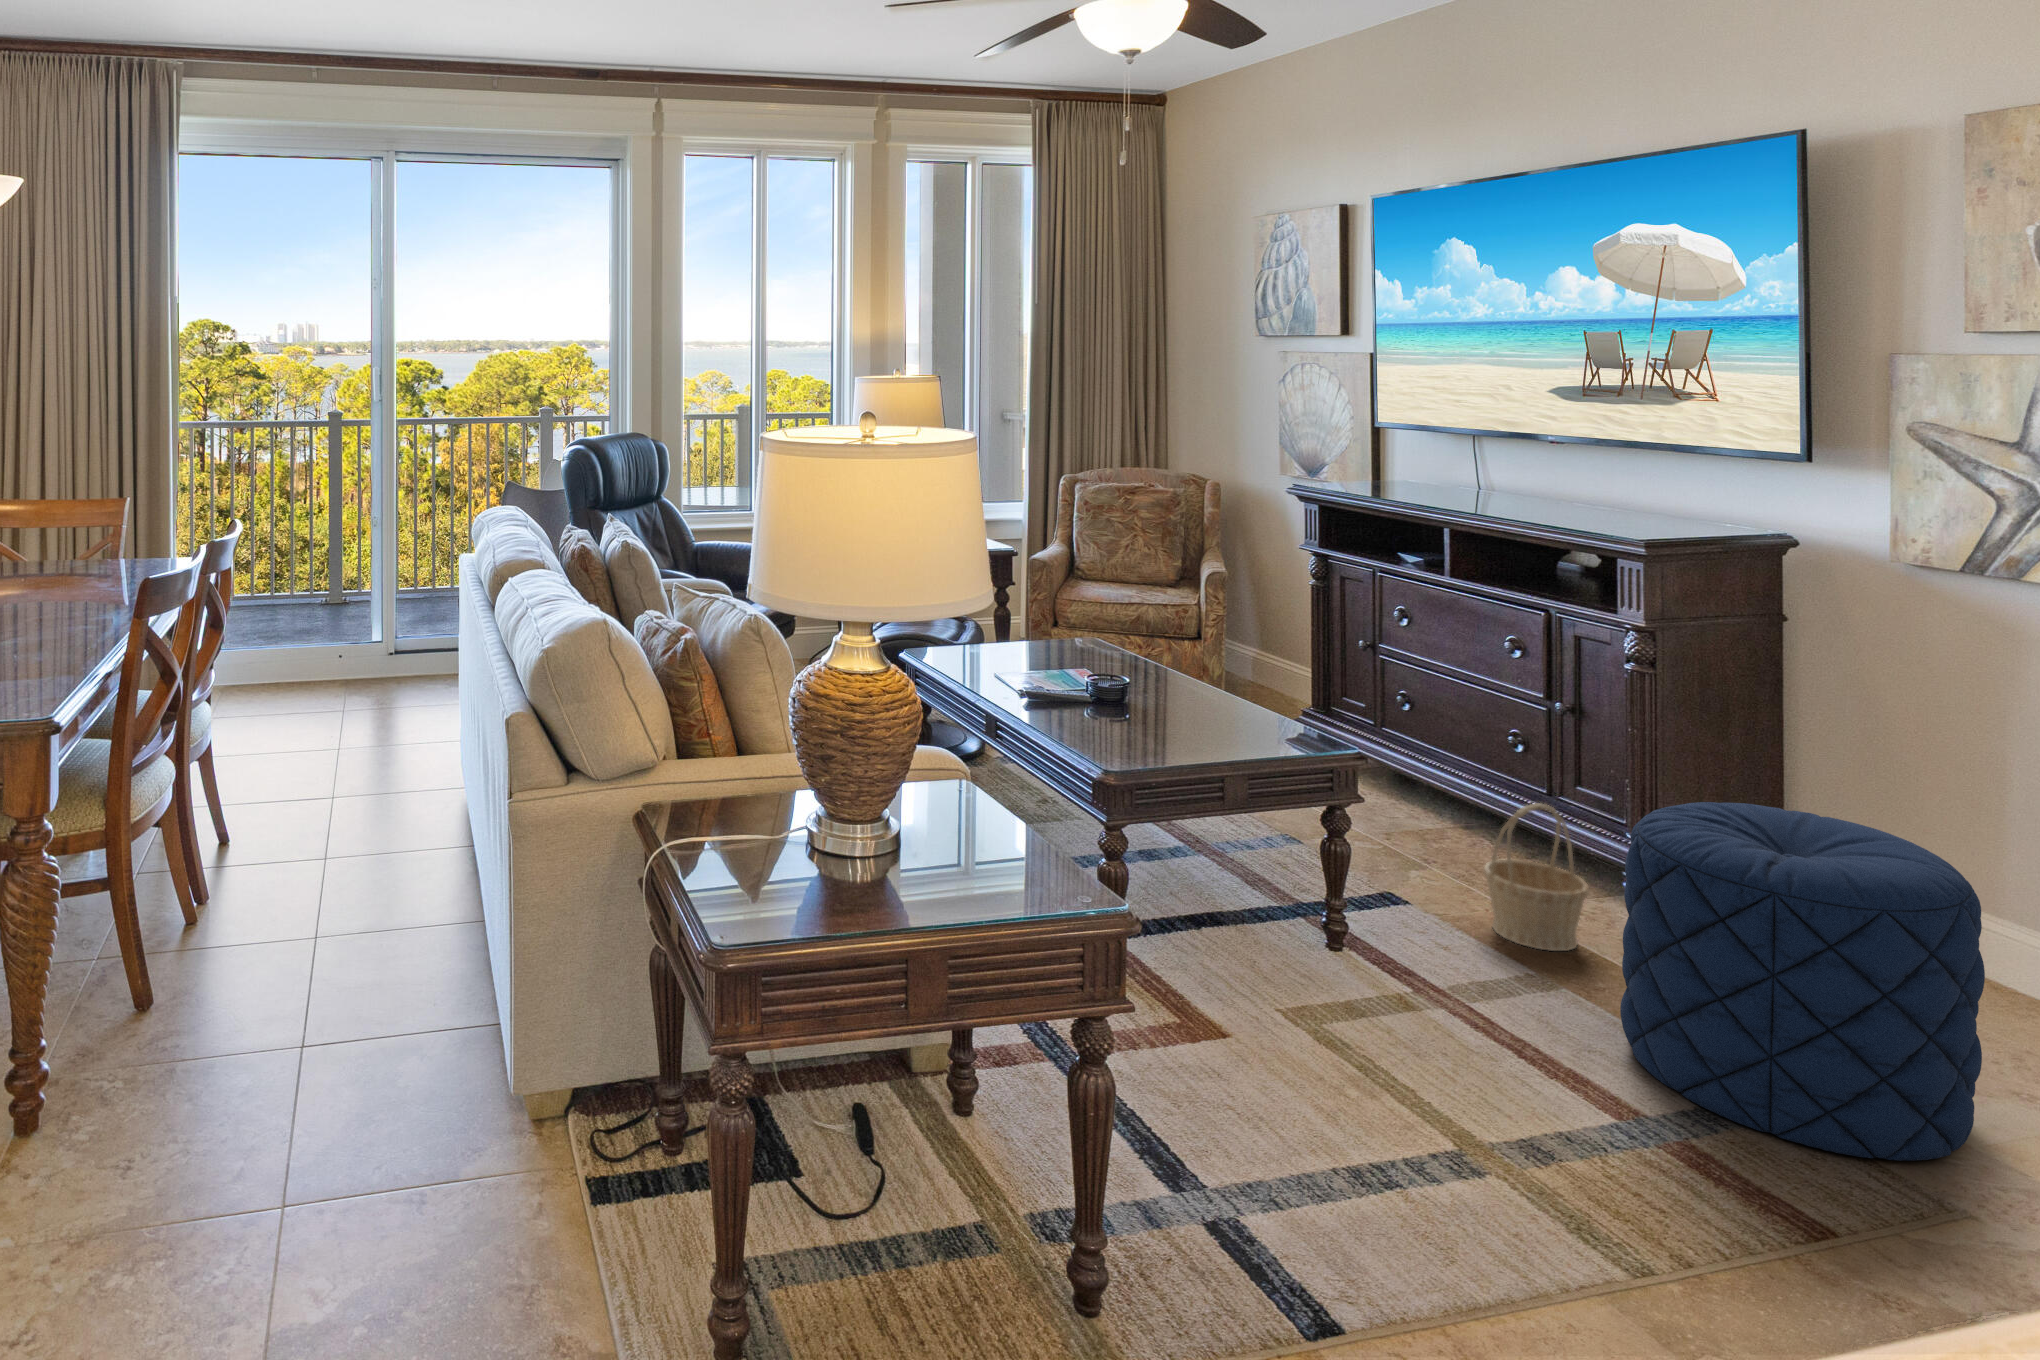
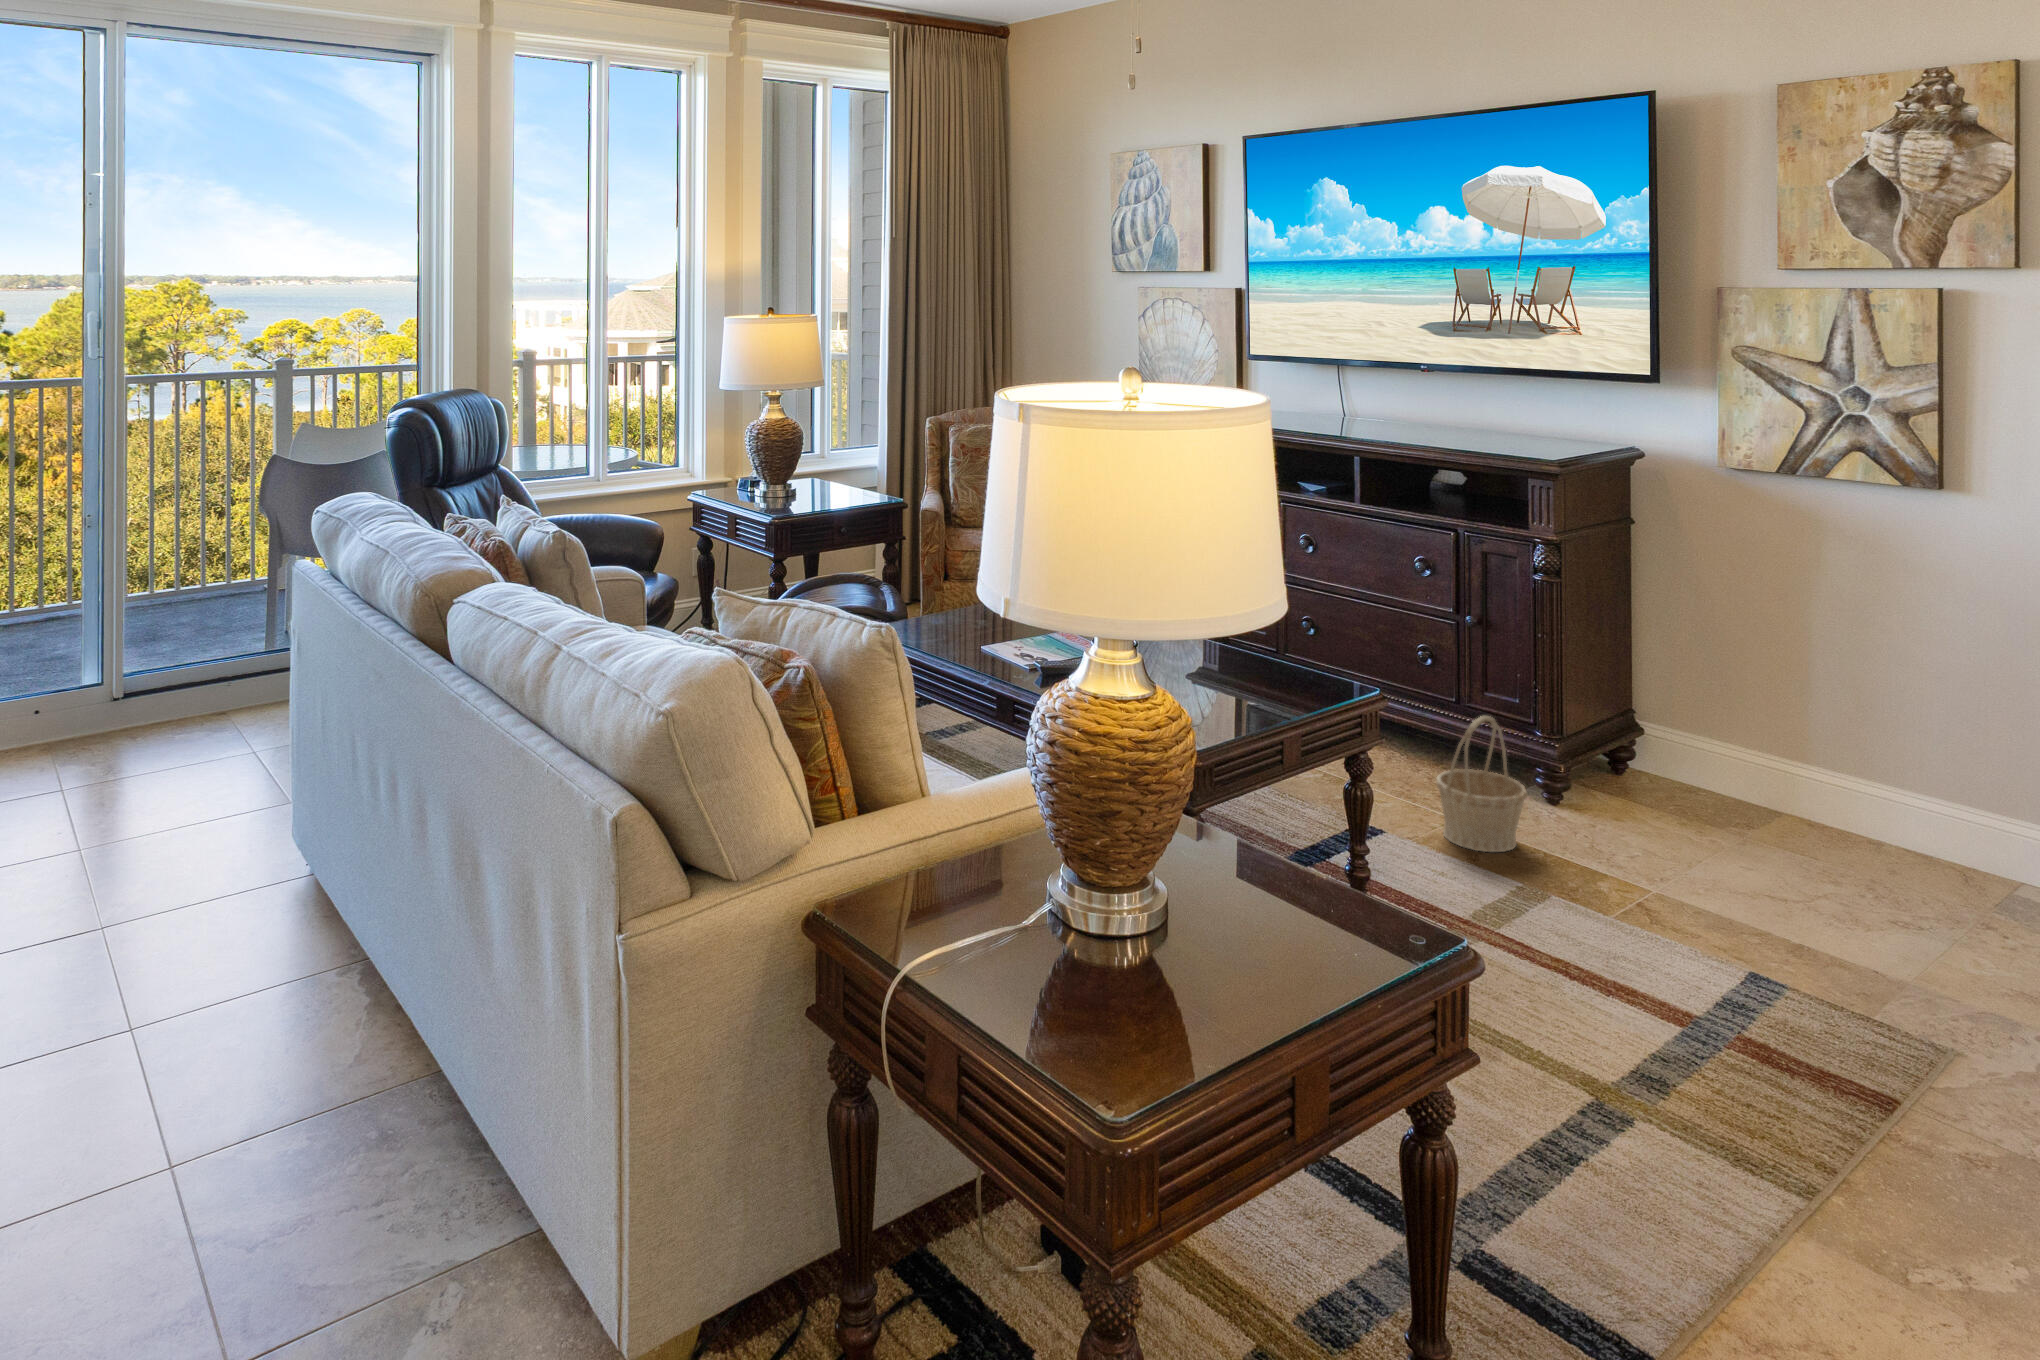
pouf: present [1620,802,1985,1161] -> none [1603,700,1902,1006]

